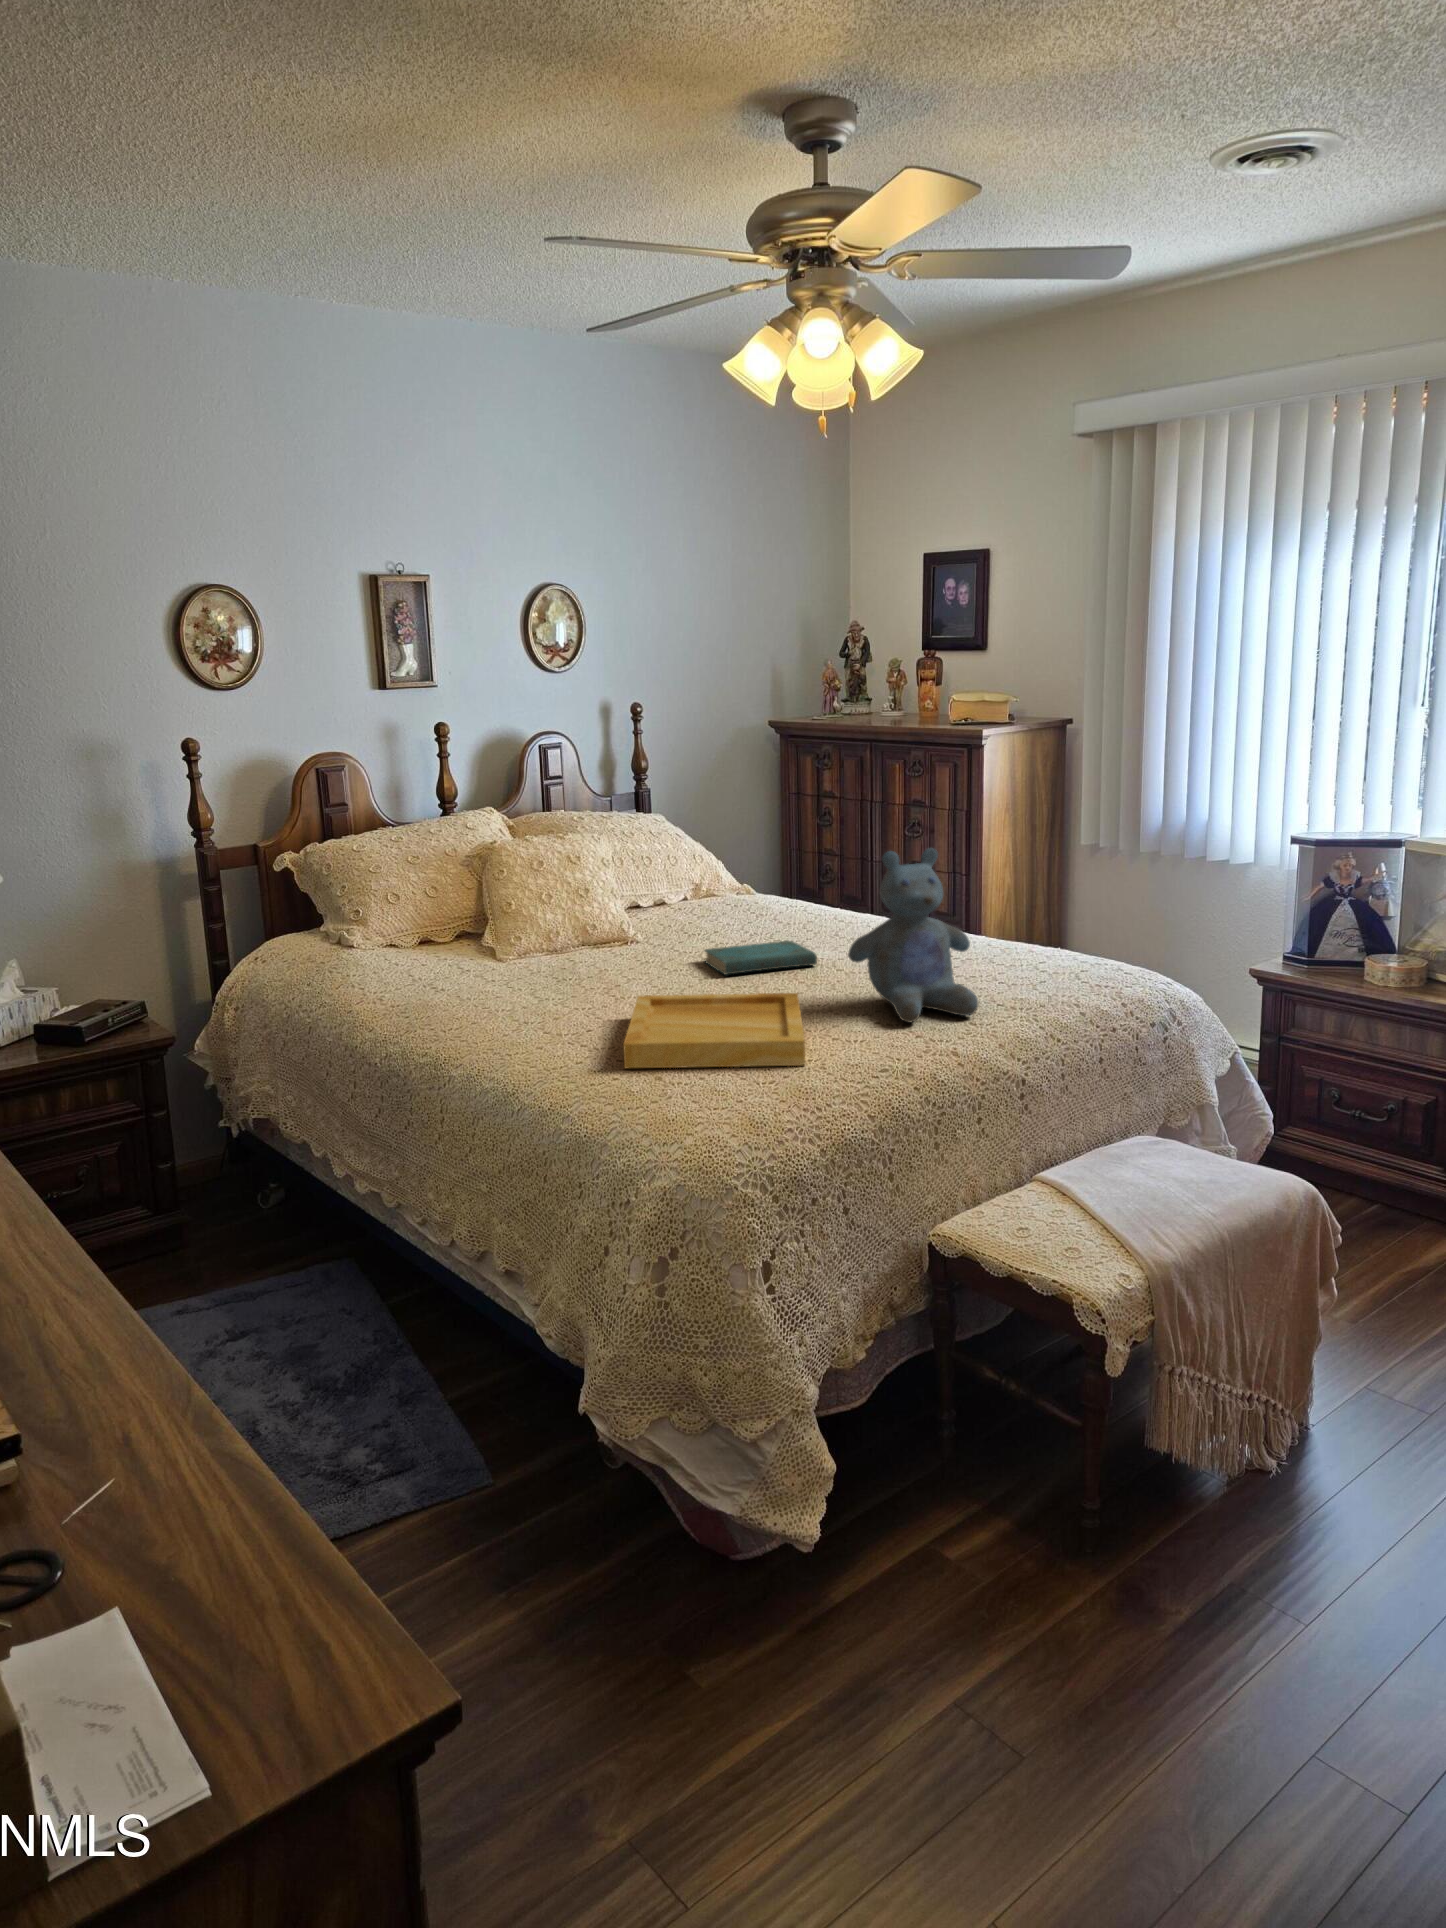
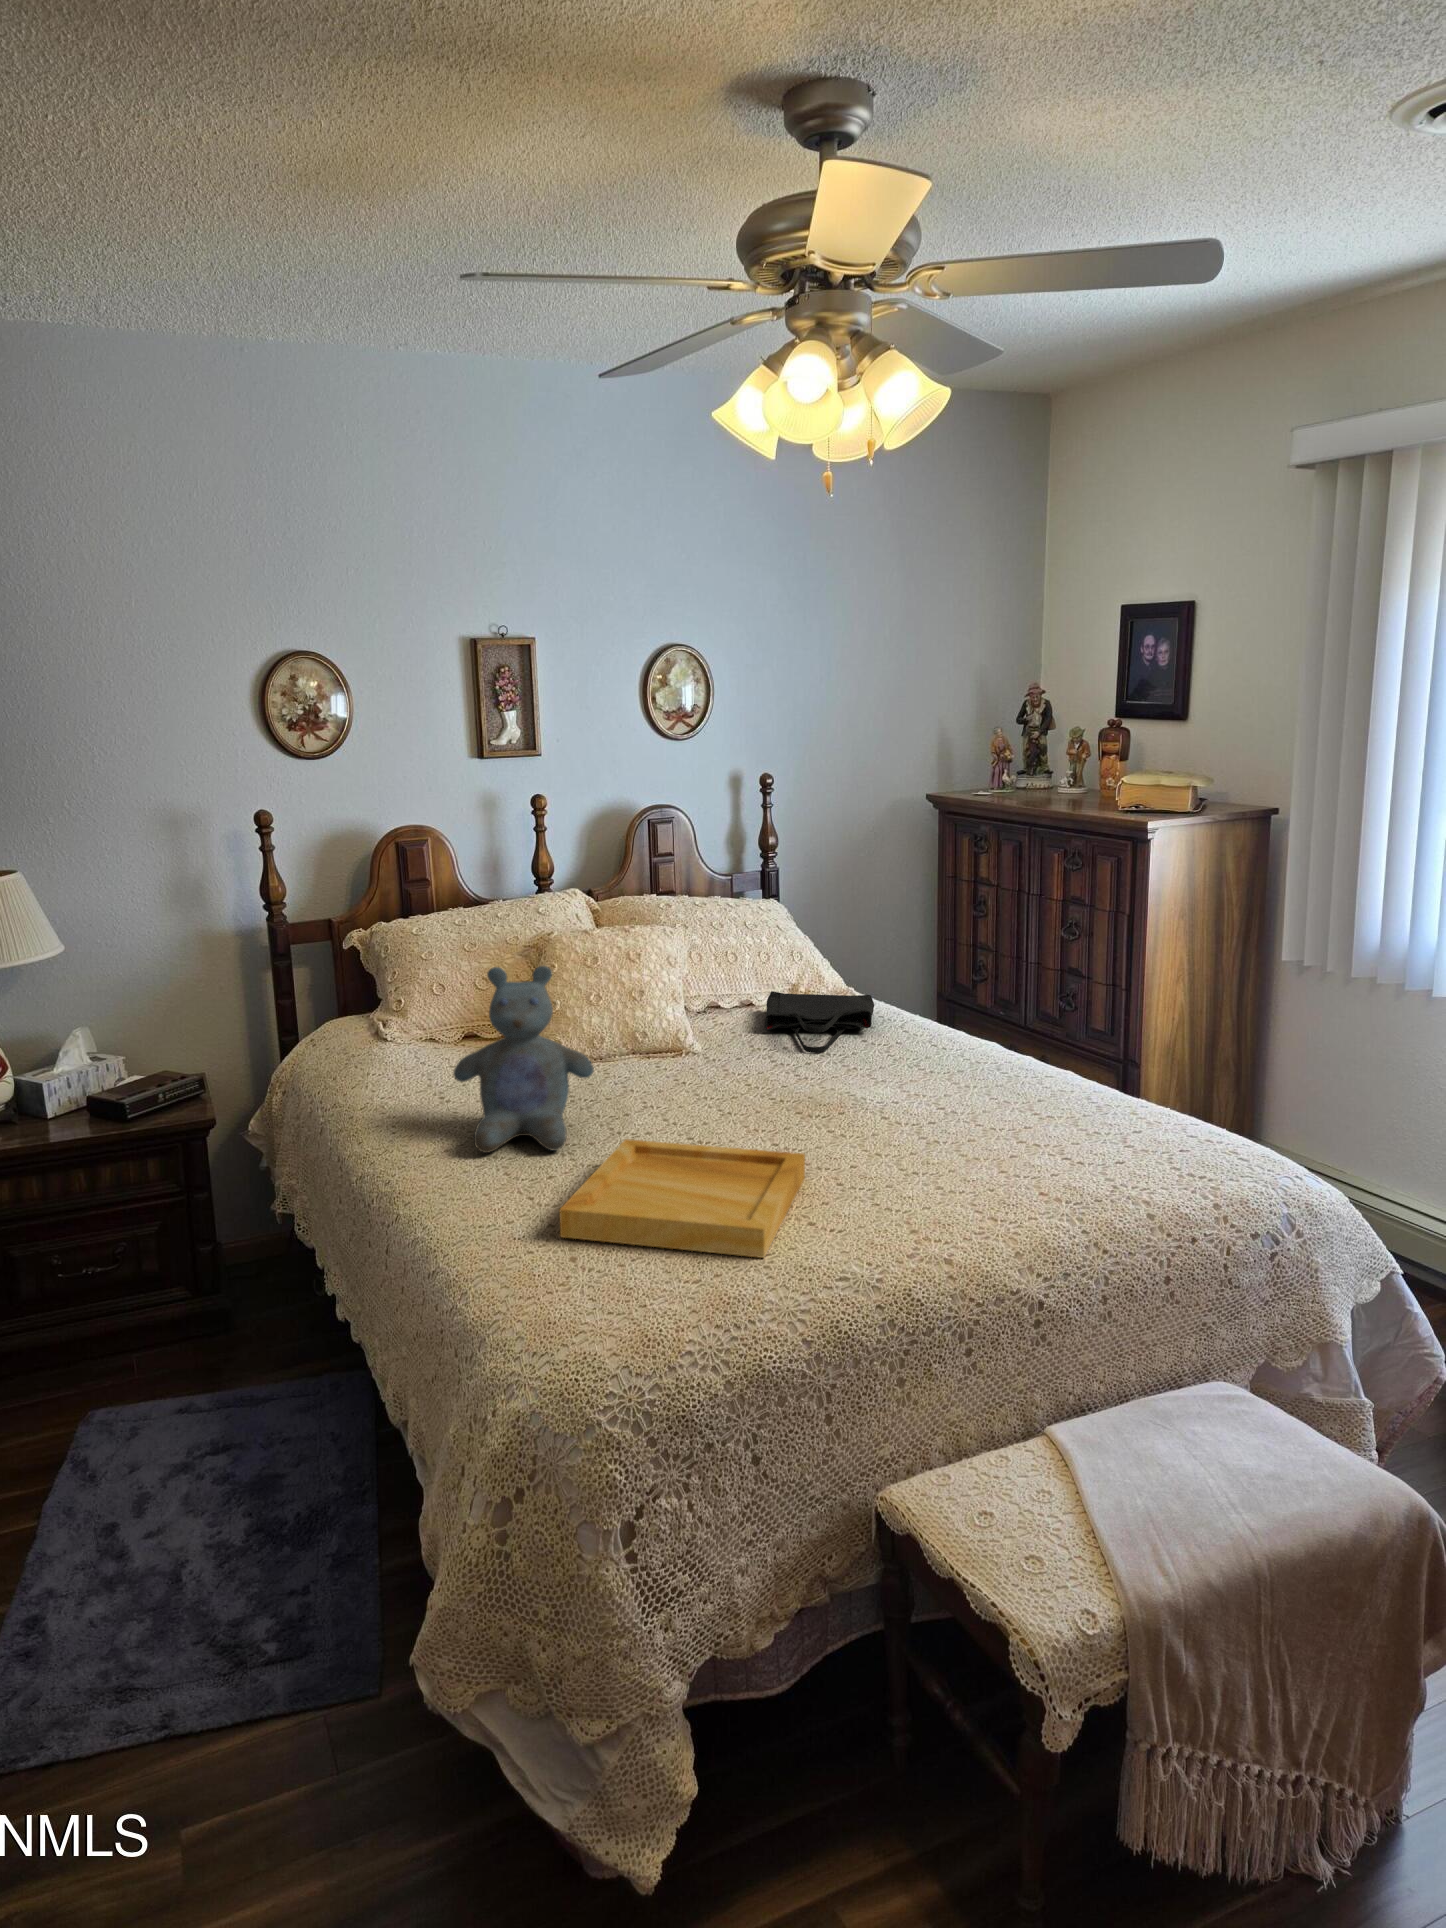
stuffed bear: present [848,848,978,1023] -> present [453,966,594,1153]
tote bag: none [678,887,779,933] -> present [765,991,874,1053]
book: present [705,941,817,975] -> none [747,1072,870,1113]

